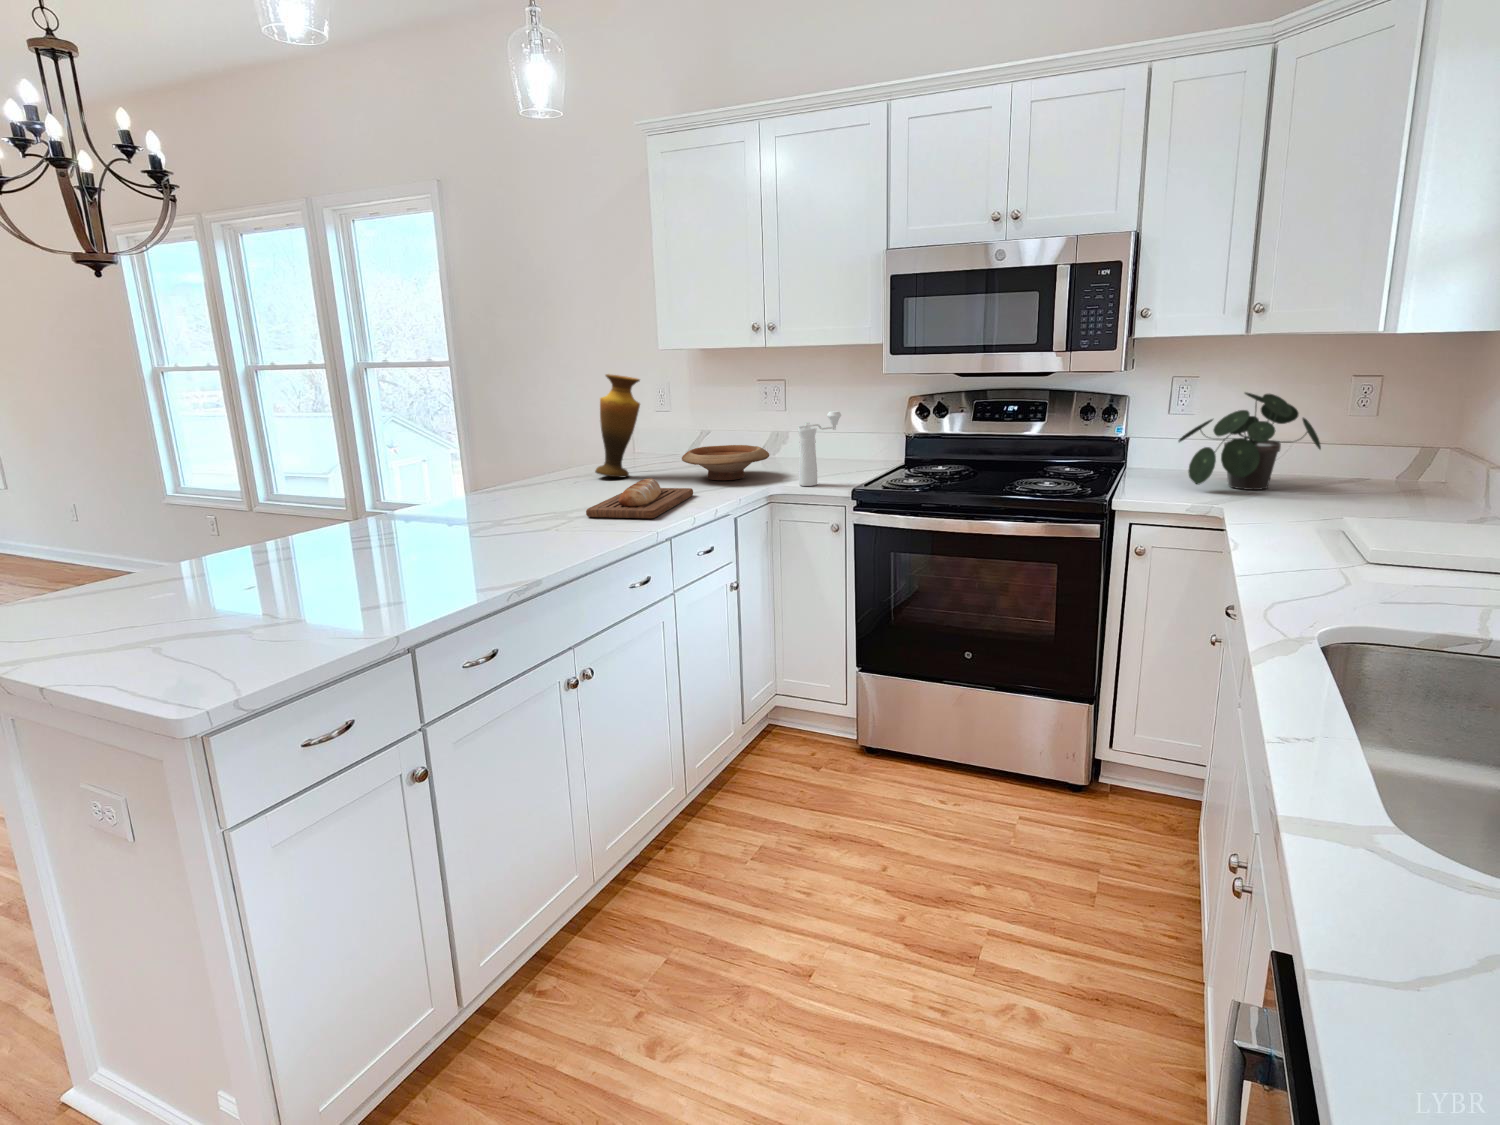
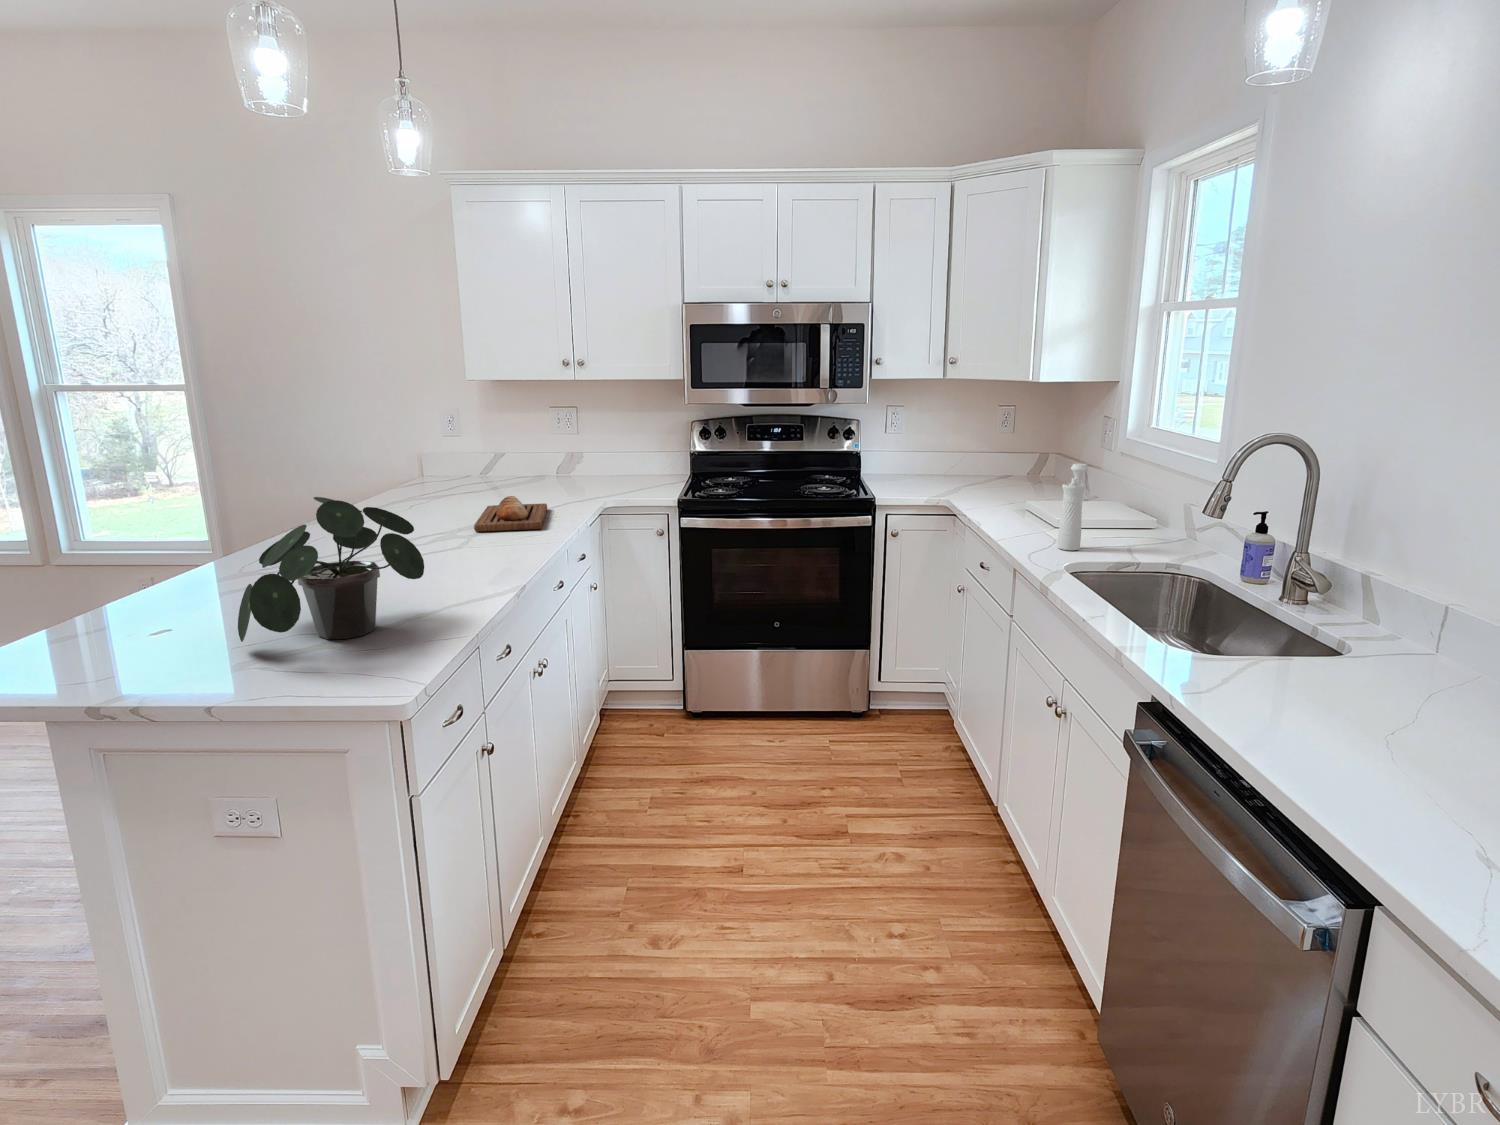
vase: present [595,374,640,477] -> none [426,403,469,498]
potted plant: present [1179,393,1321,490] -> present [238,497,424,642]
pepper mill: present [798,411,841,486] -> present [1057,464,1088,550]
wooden bowl: present [682,445,769,480] -> none [515,466,593,496]

